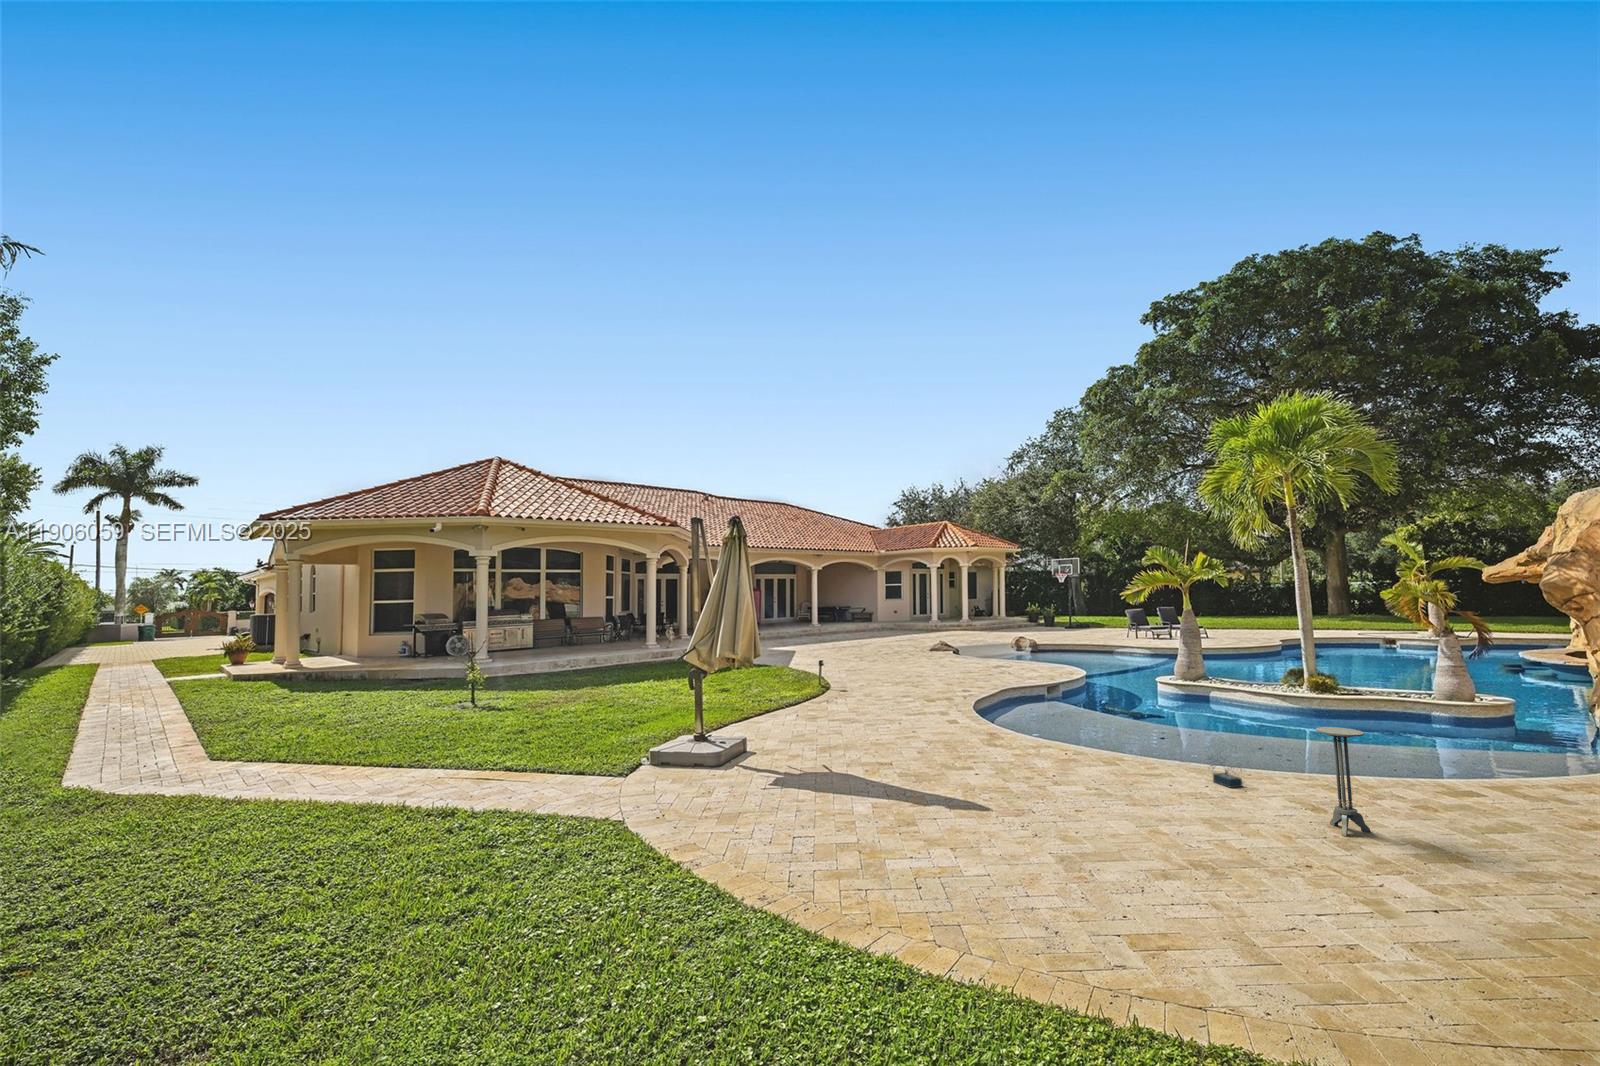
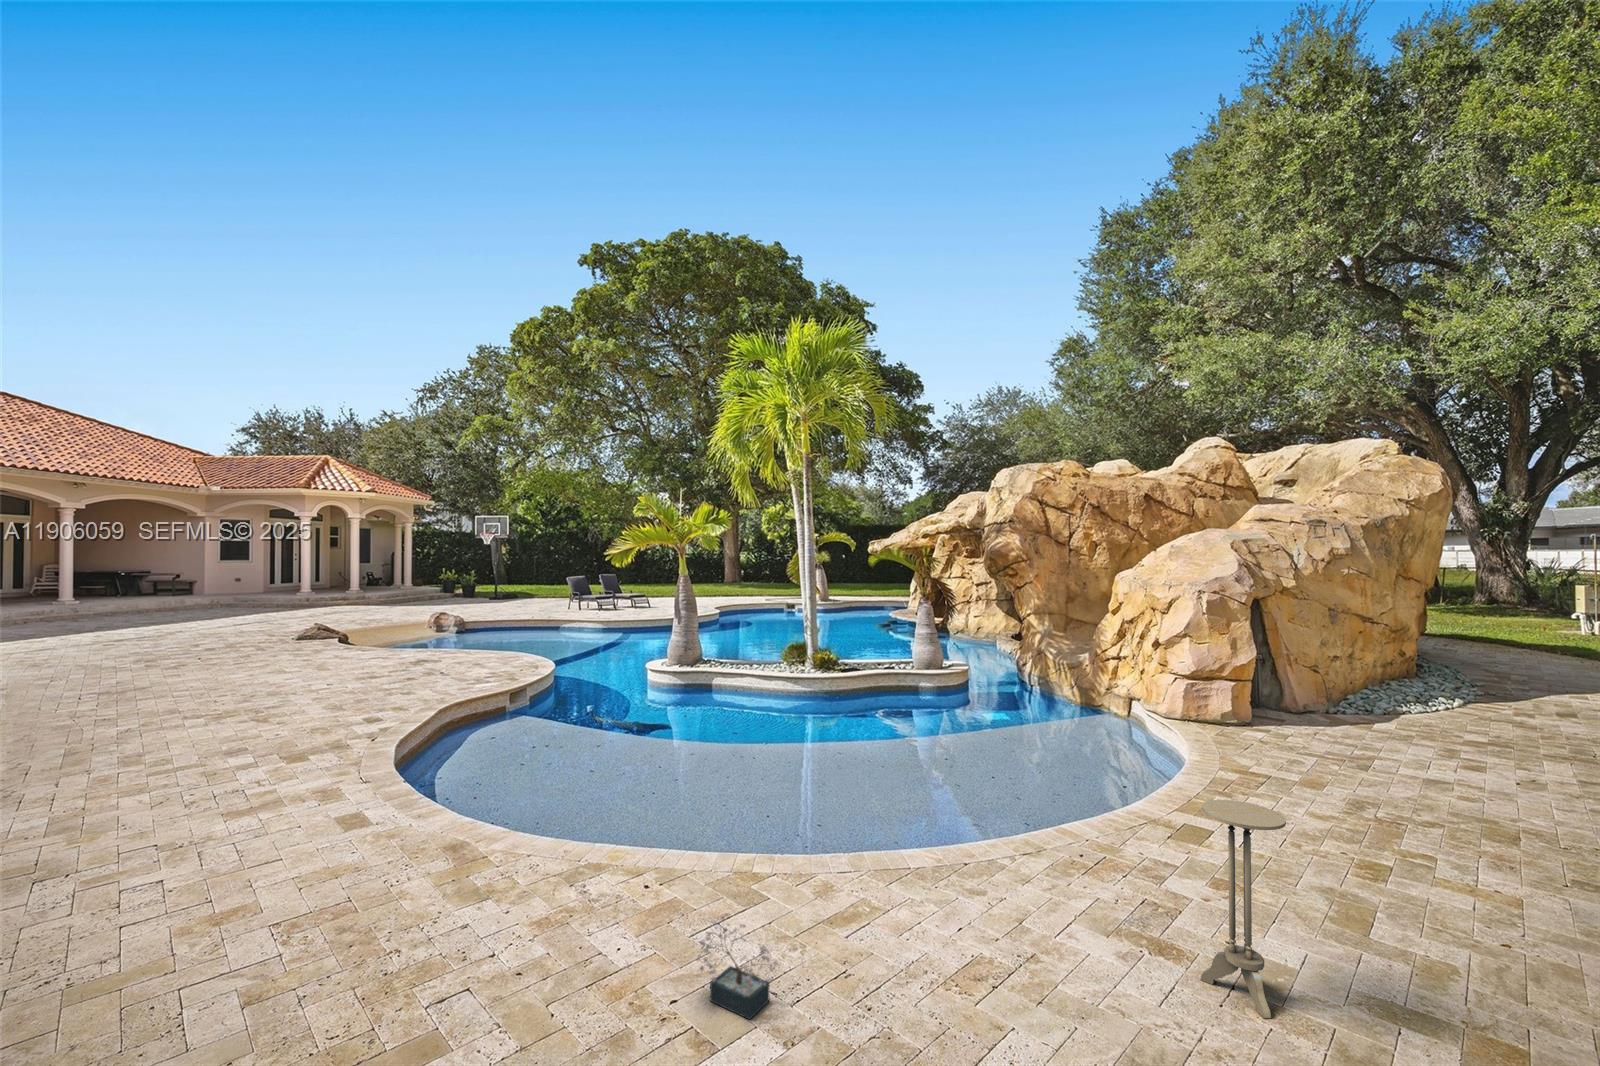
decorative plant: present [1208,750,1242,788] -> present [697,914,779,1019]

